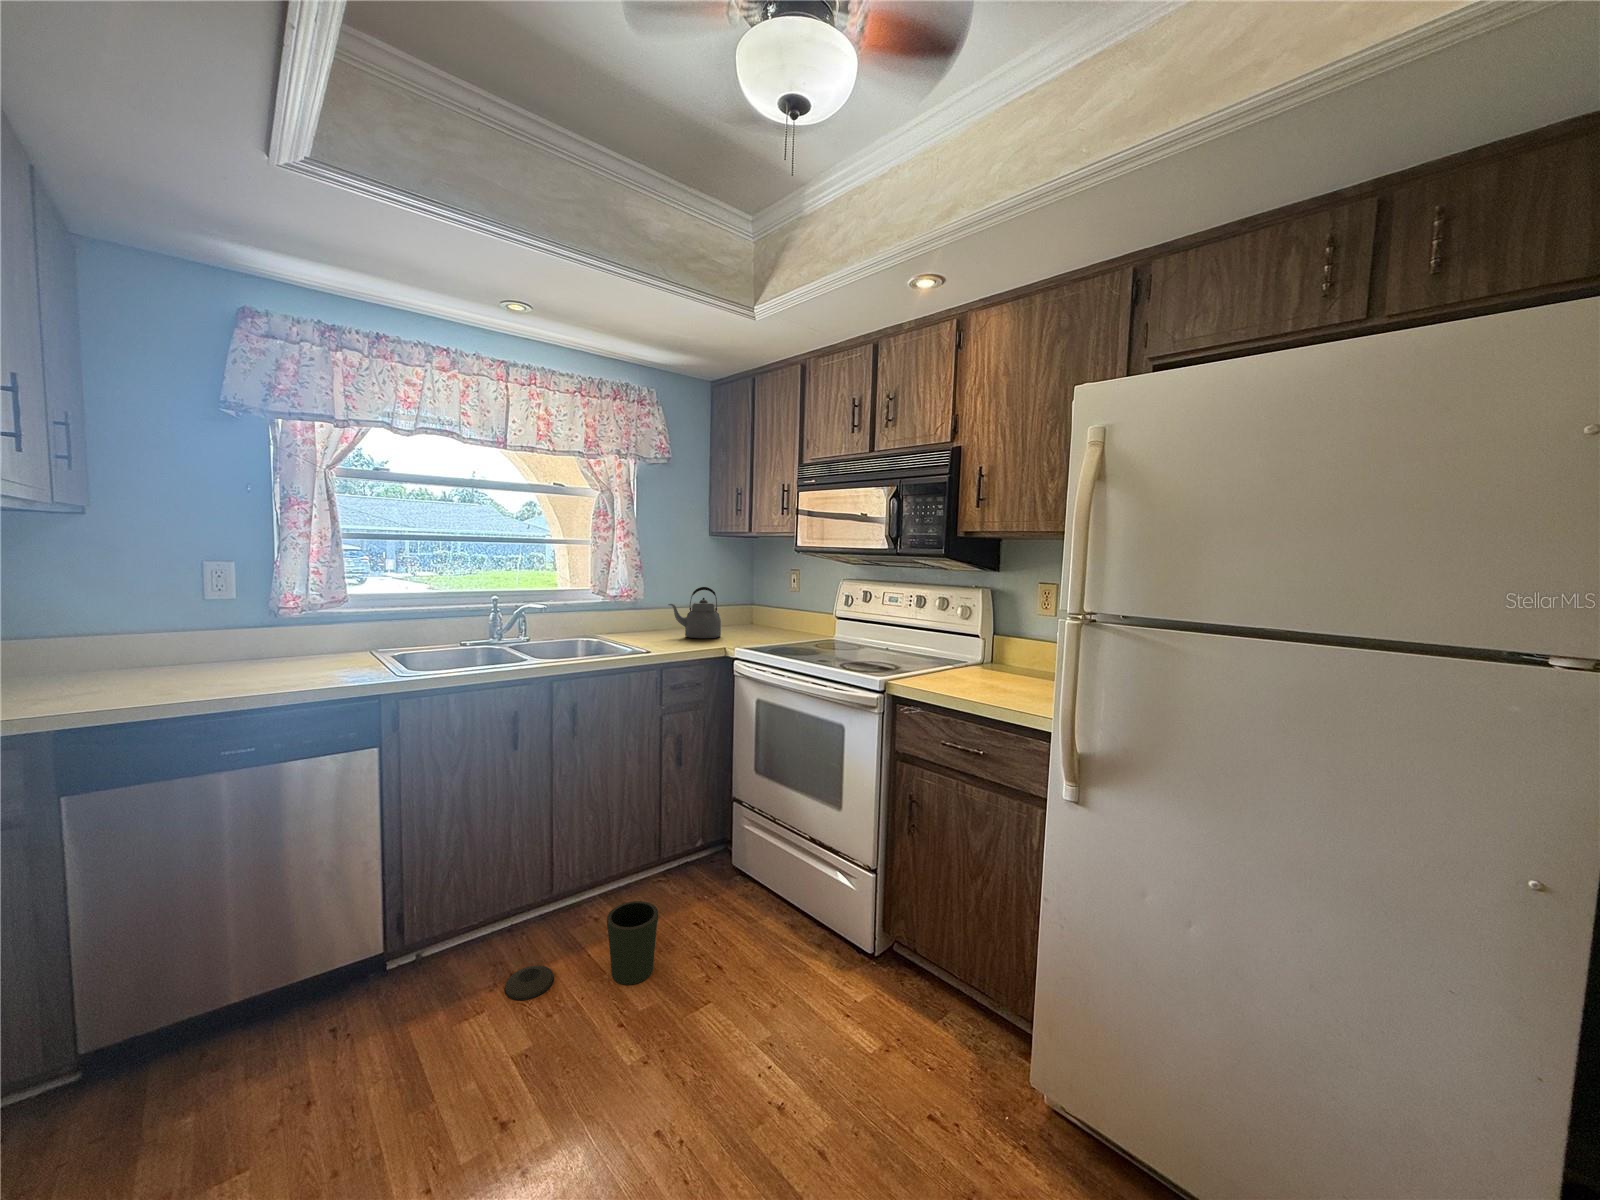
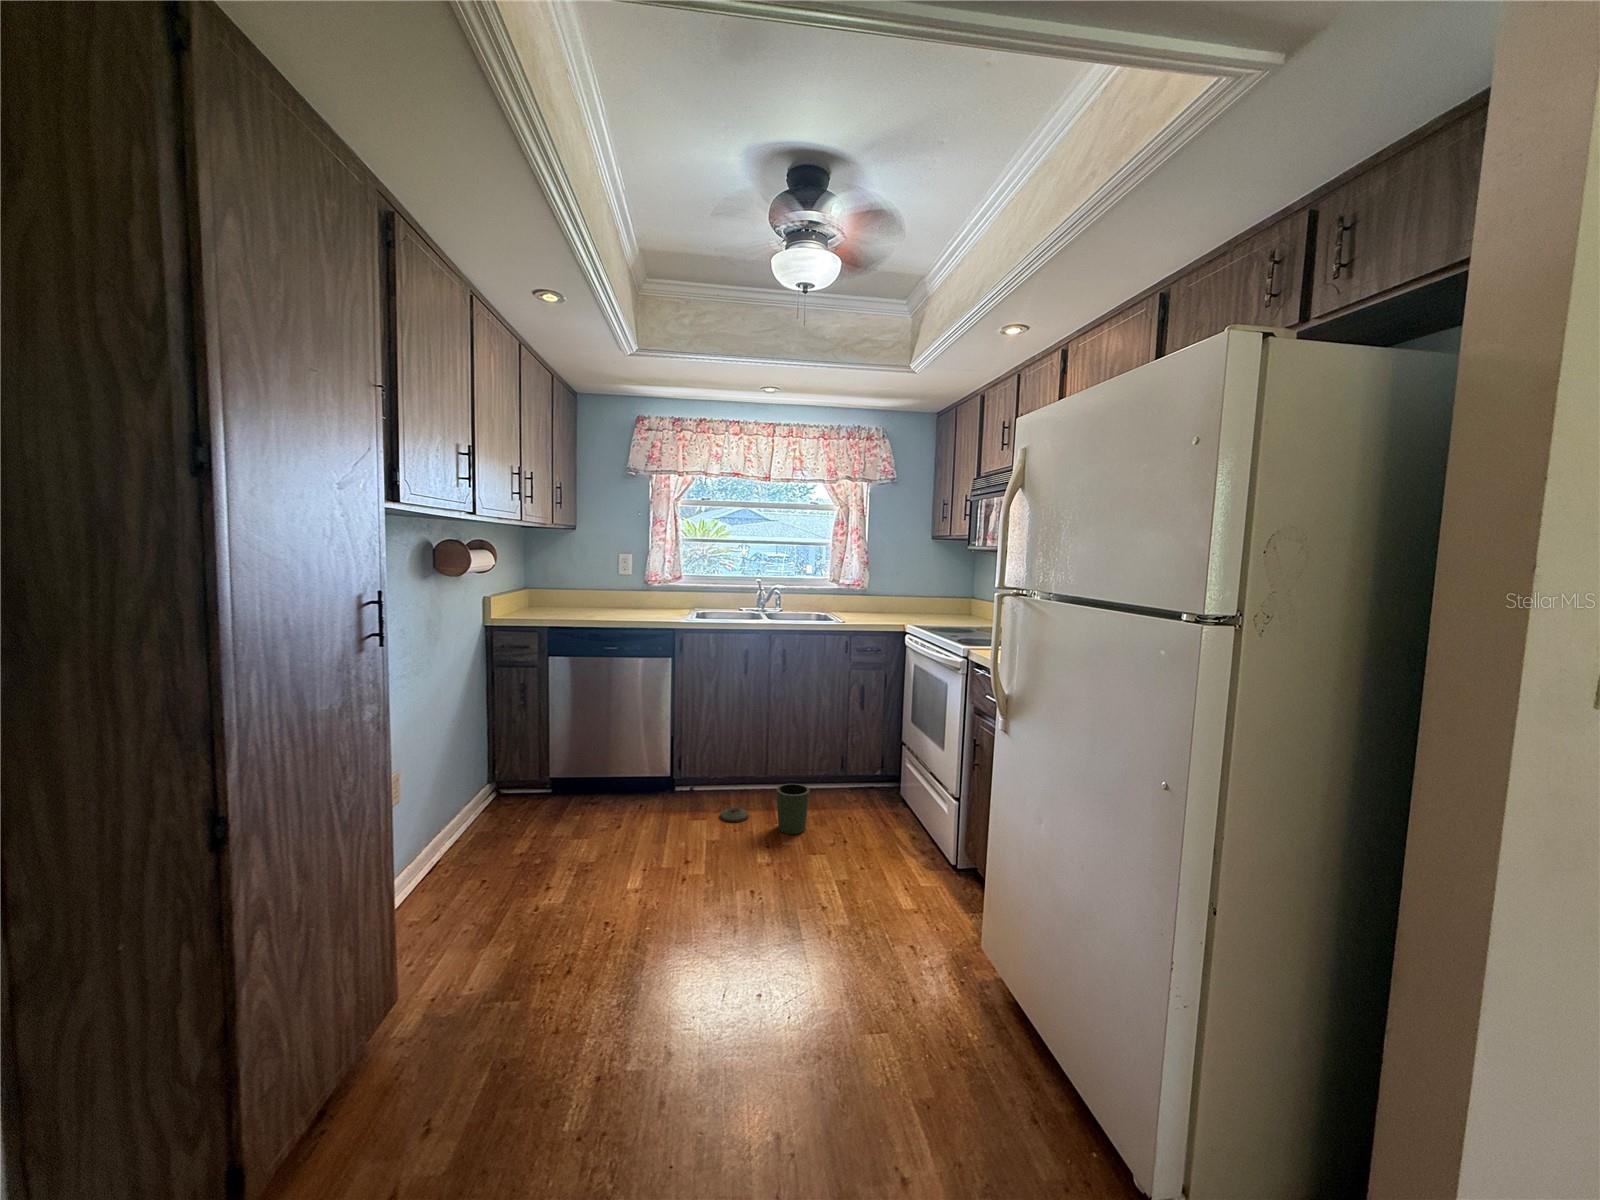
kettle: present [669,587,721,638] -> none [882,579,923,620]

